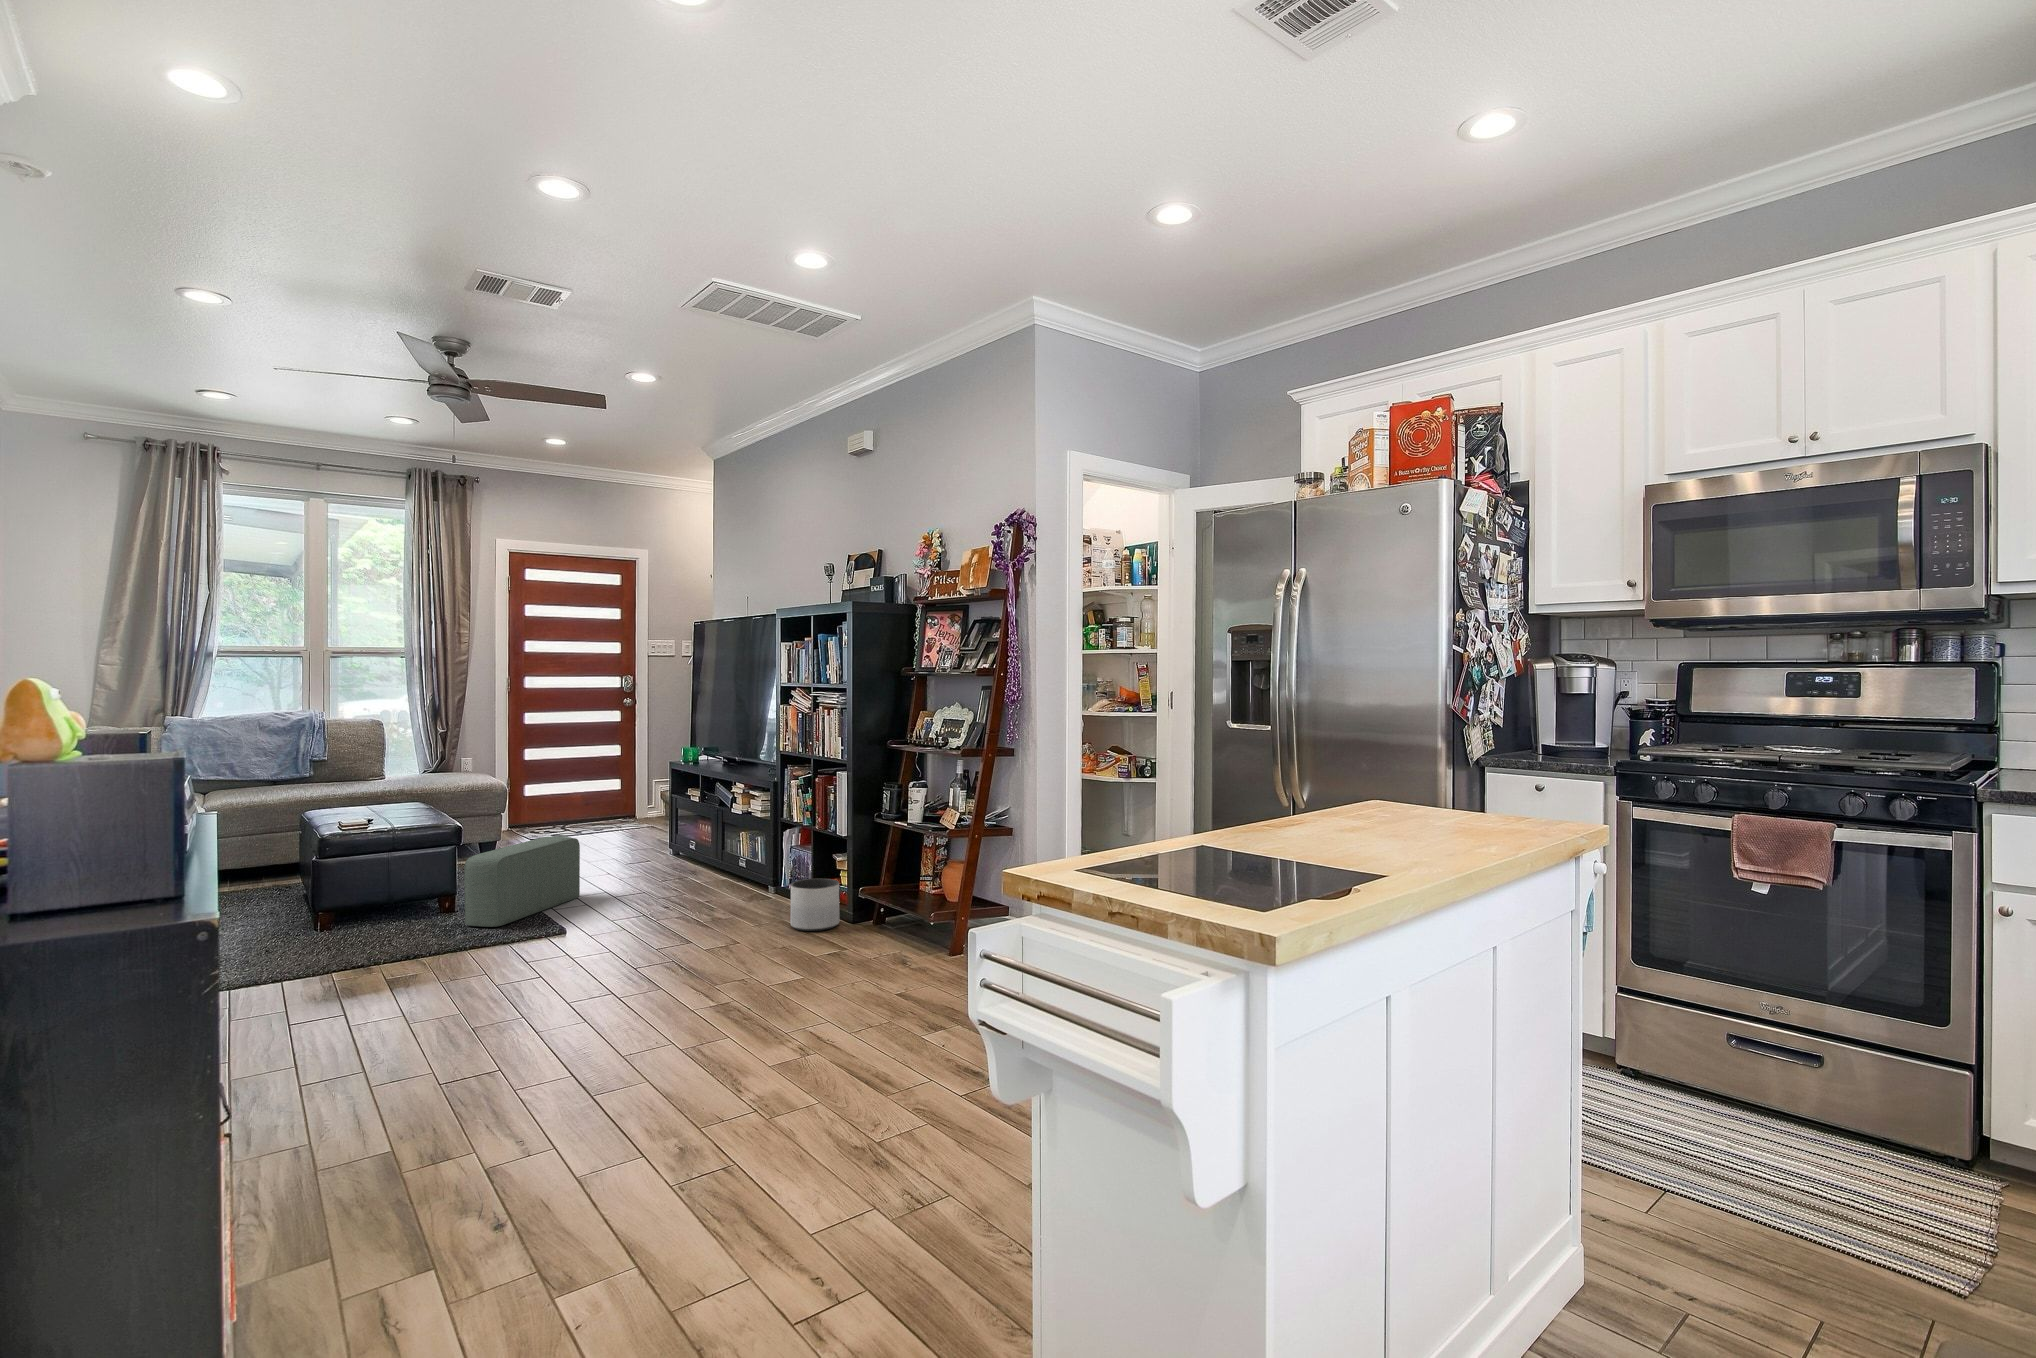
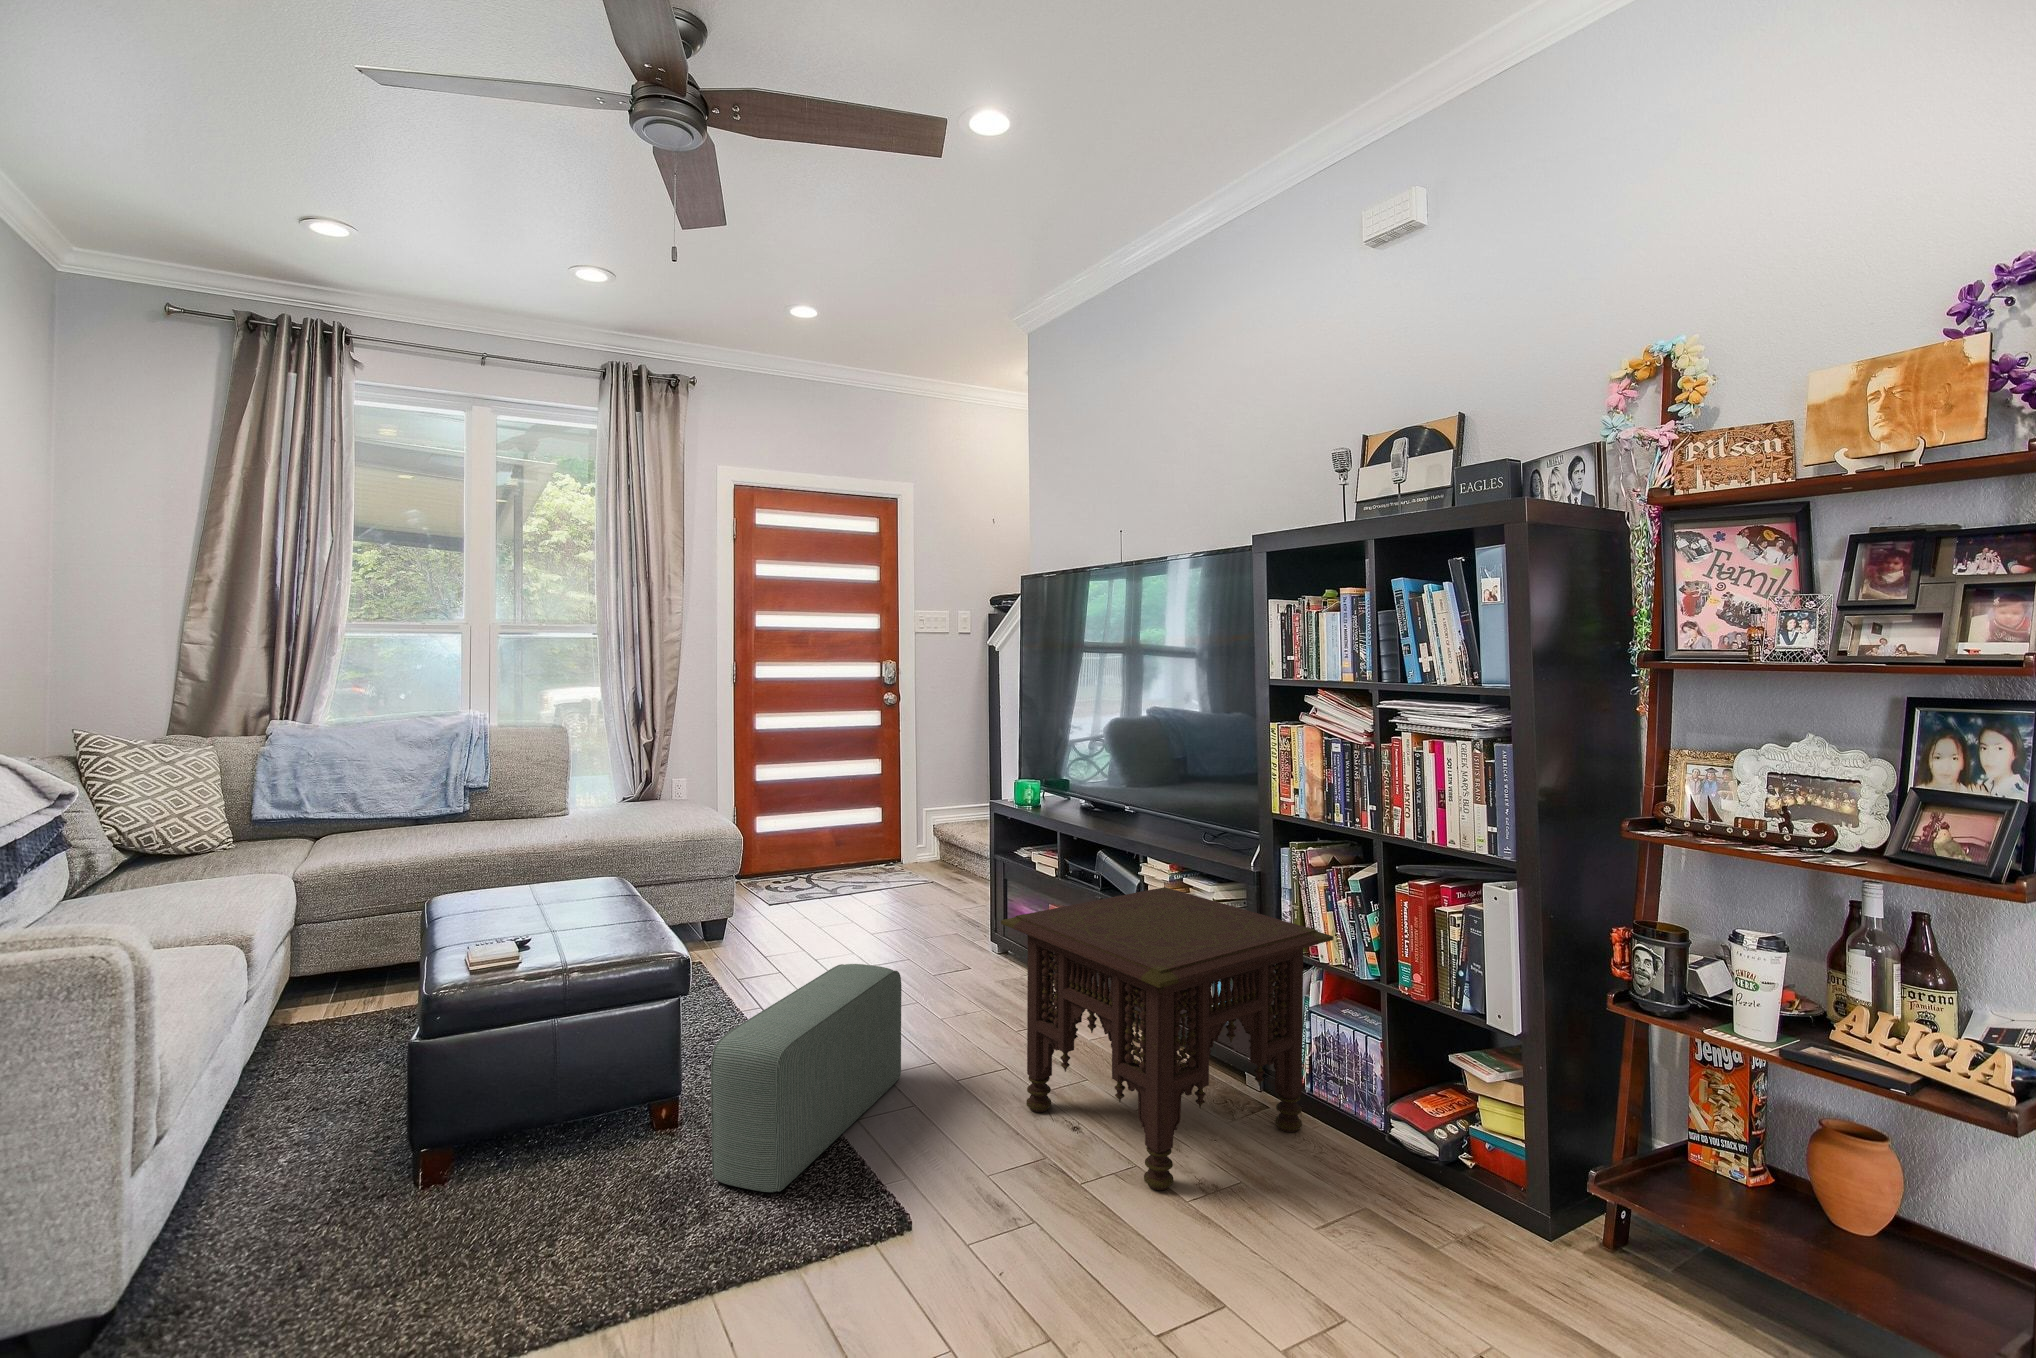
side table: none [628,795,793,919] -> present [1001,887,1333,1190]
planter: present [790,878,840,931] -> none [1415,1125,1538,1279]

